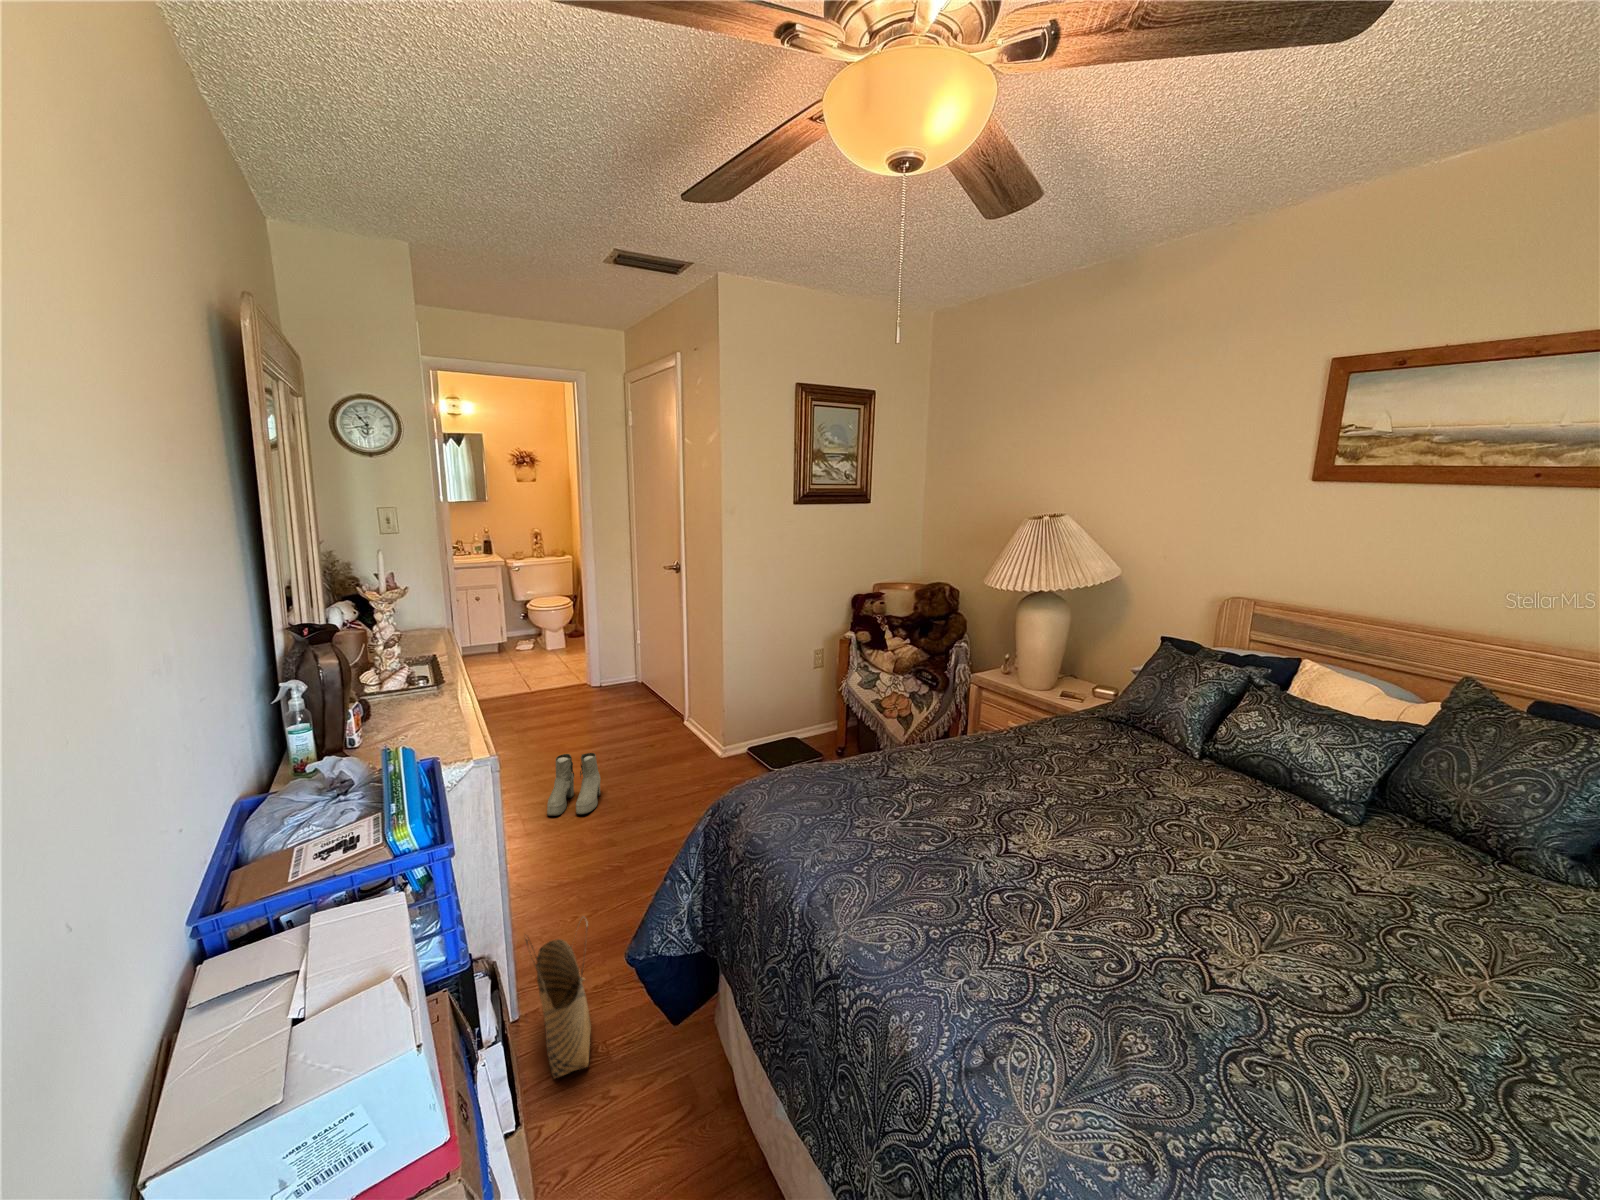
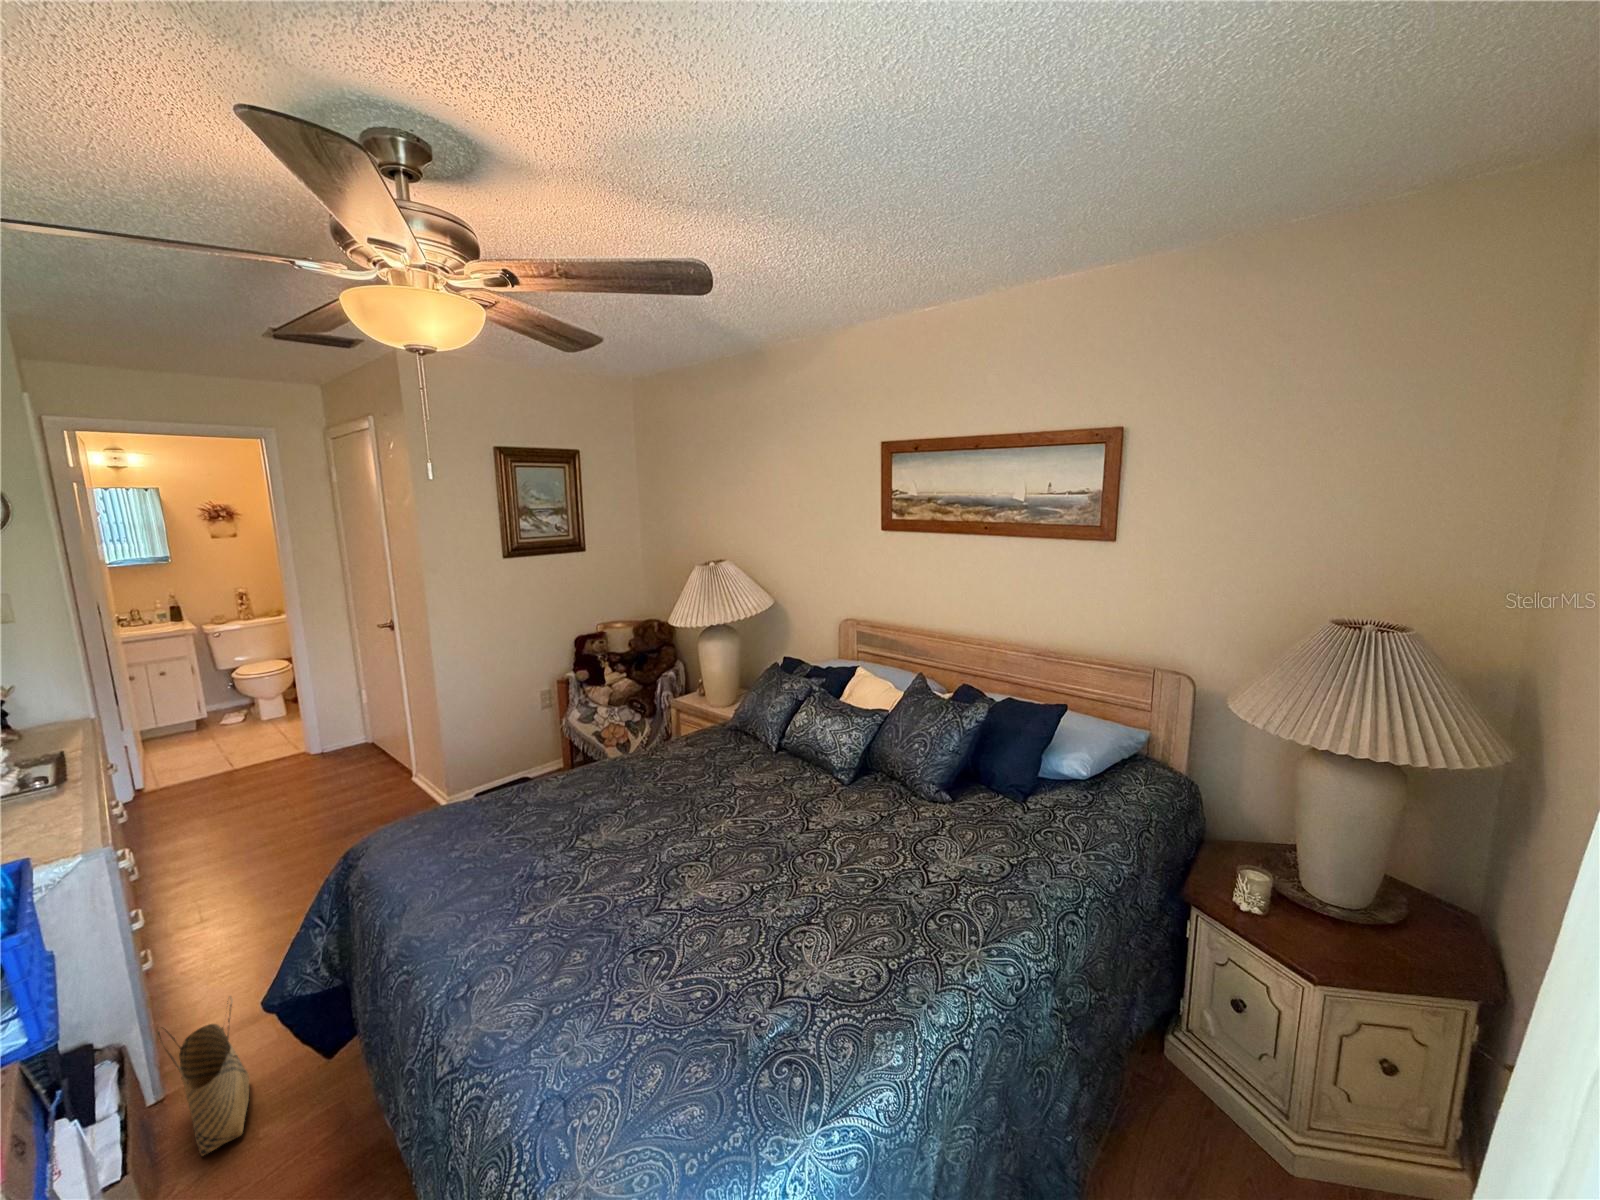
boots: present [547,753,601,816] -> none [234,830,304,904]

